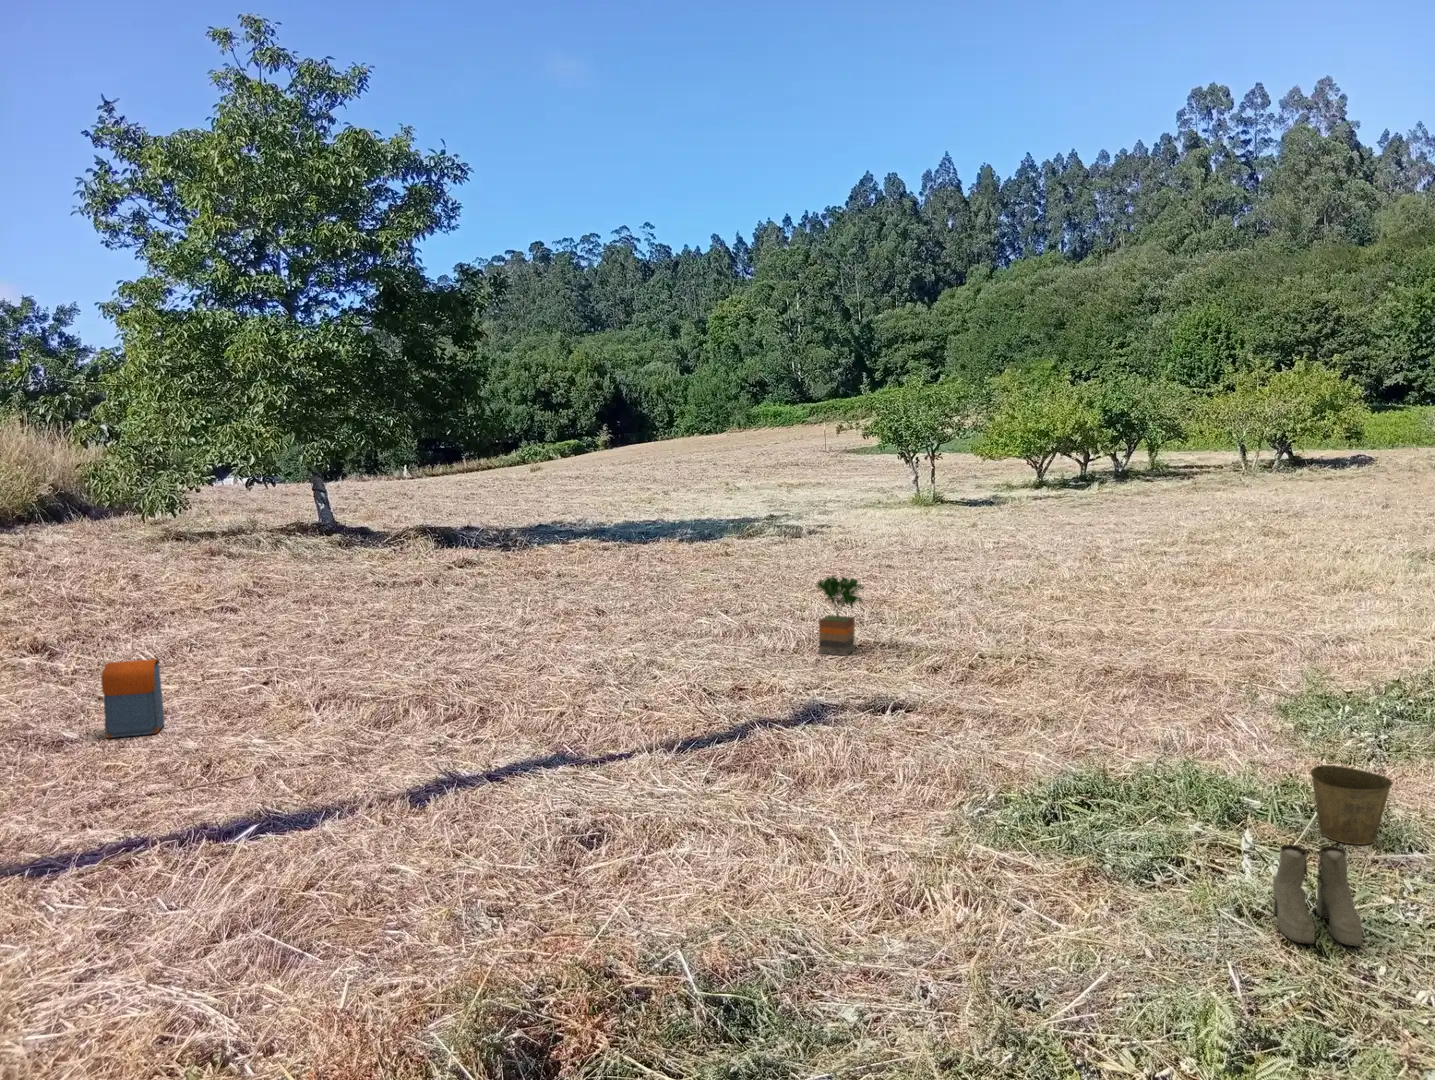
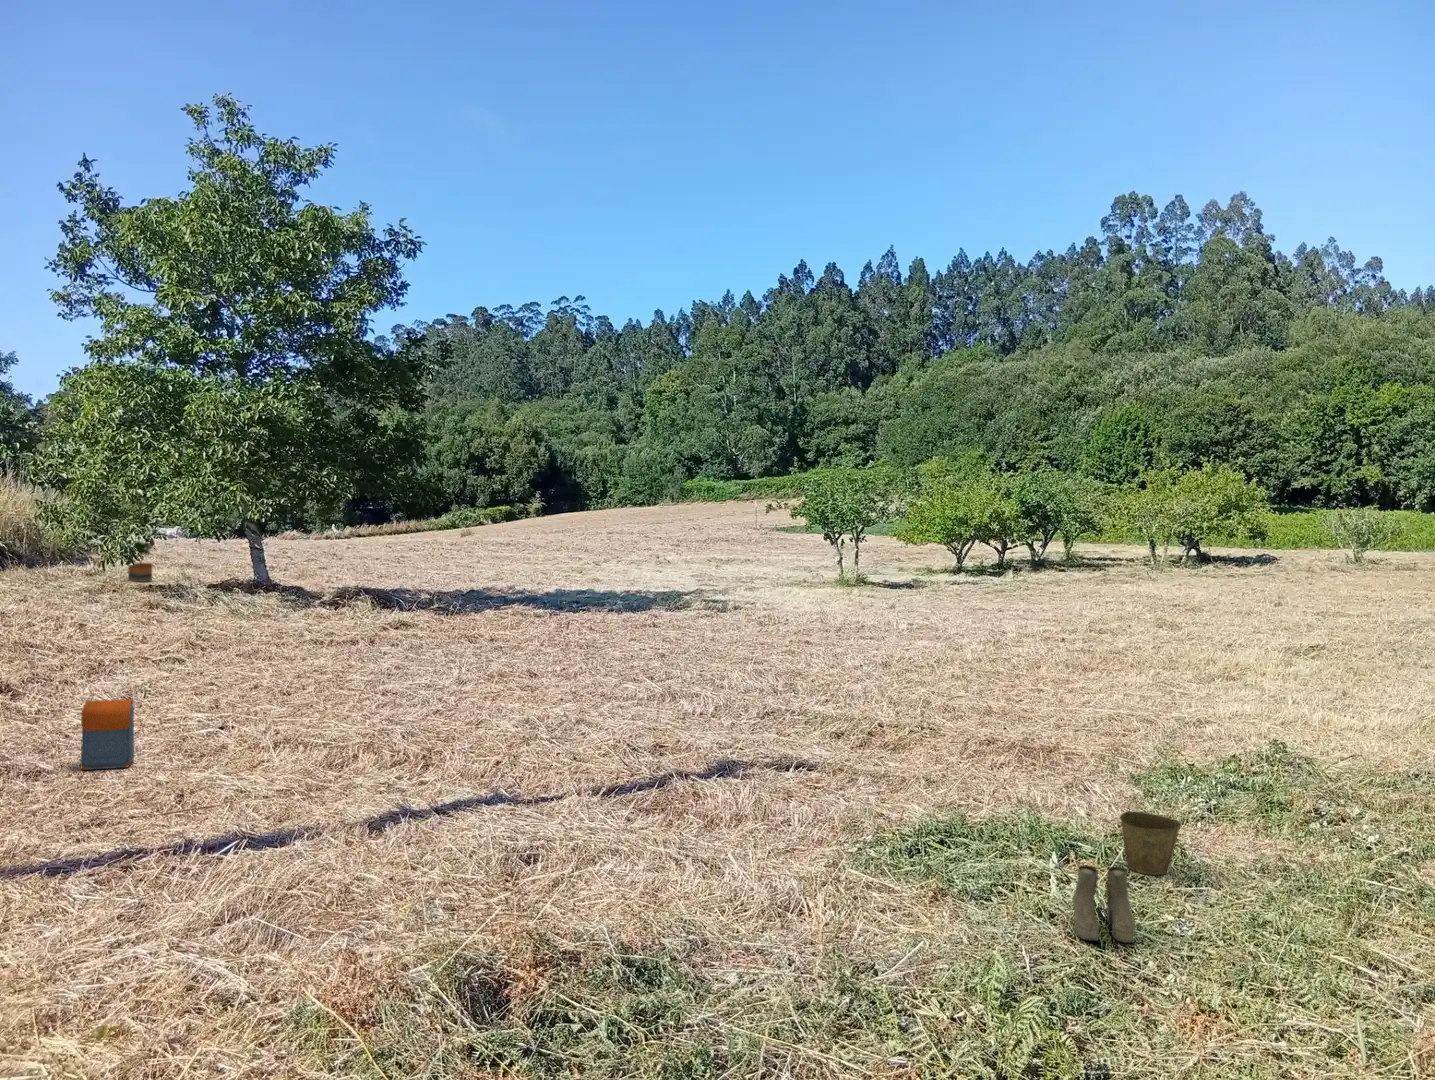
potted tree: present [816,576,864,656] -> present [128,541,156,582]

